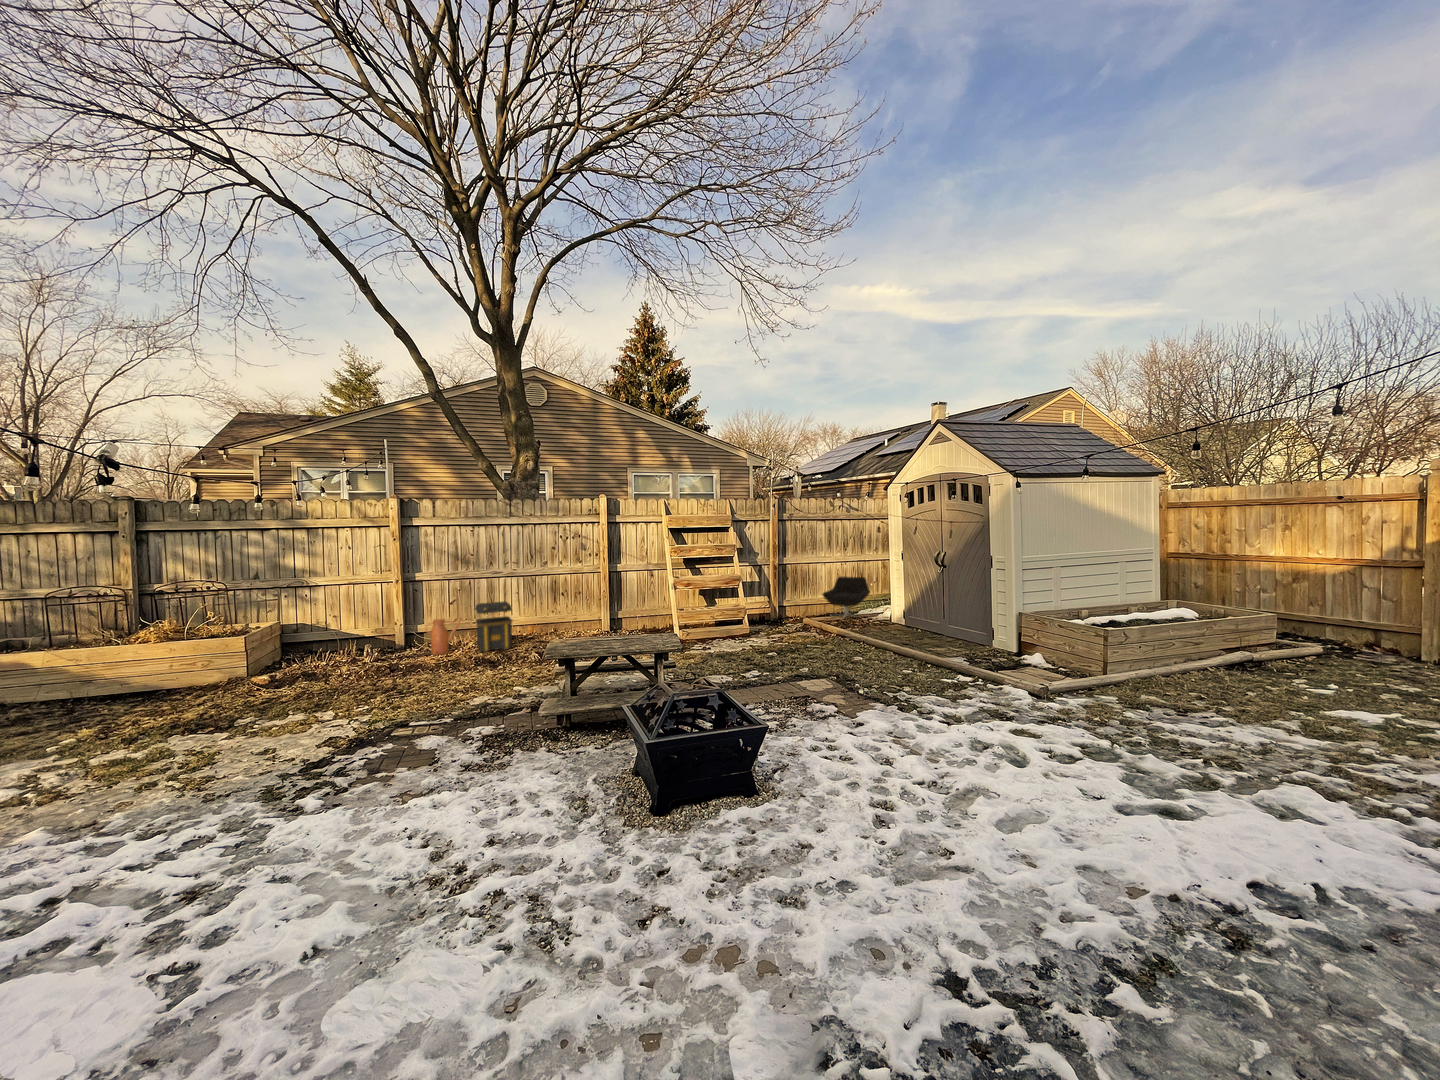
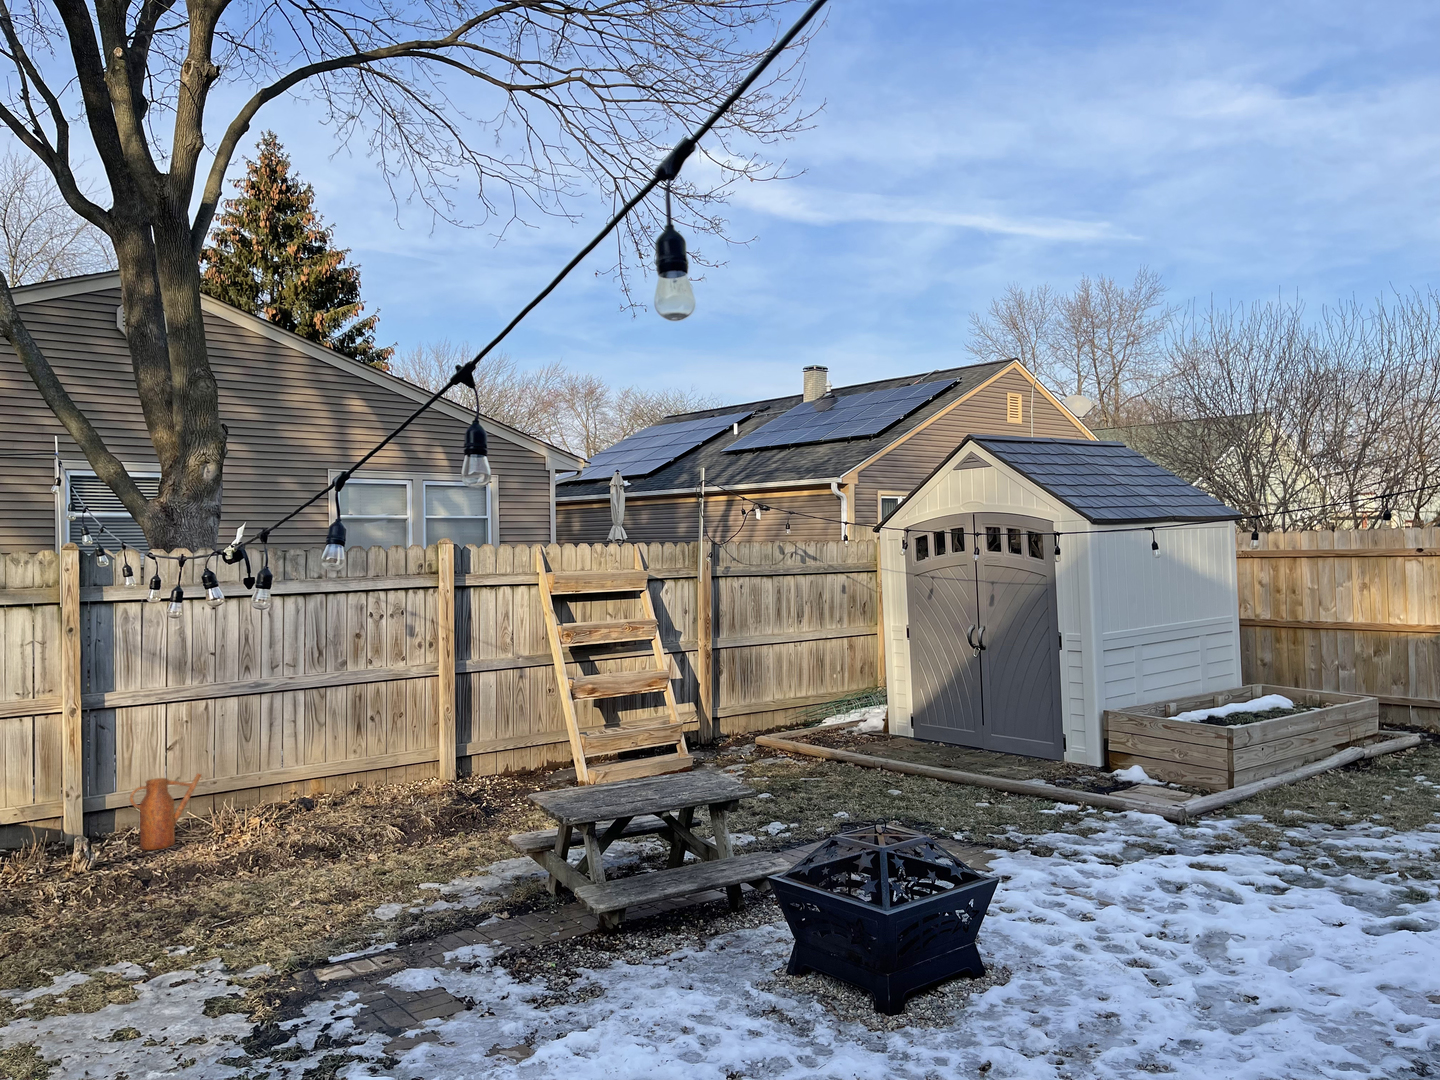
lounge chair: present [822,577,870,619] -> none [778,668,849,737]
toolbox: present [475,601,512,652] -> none [220,738,302,836]

